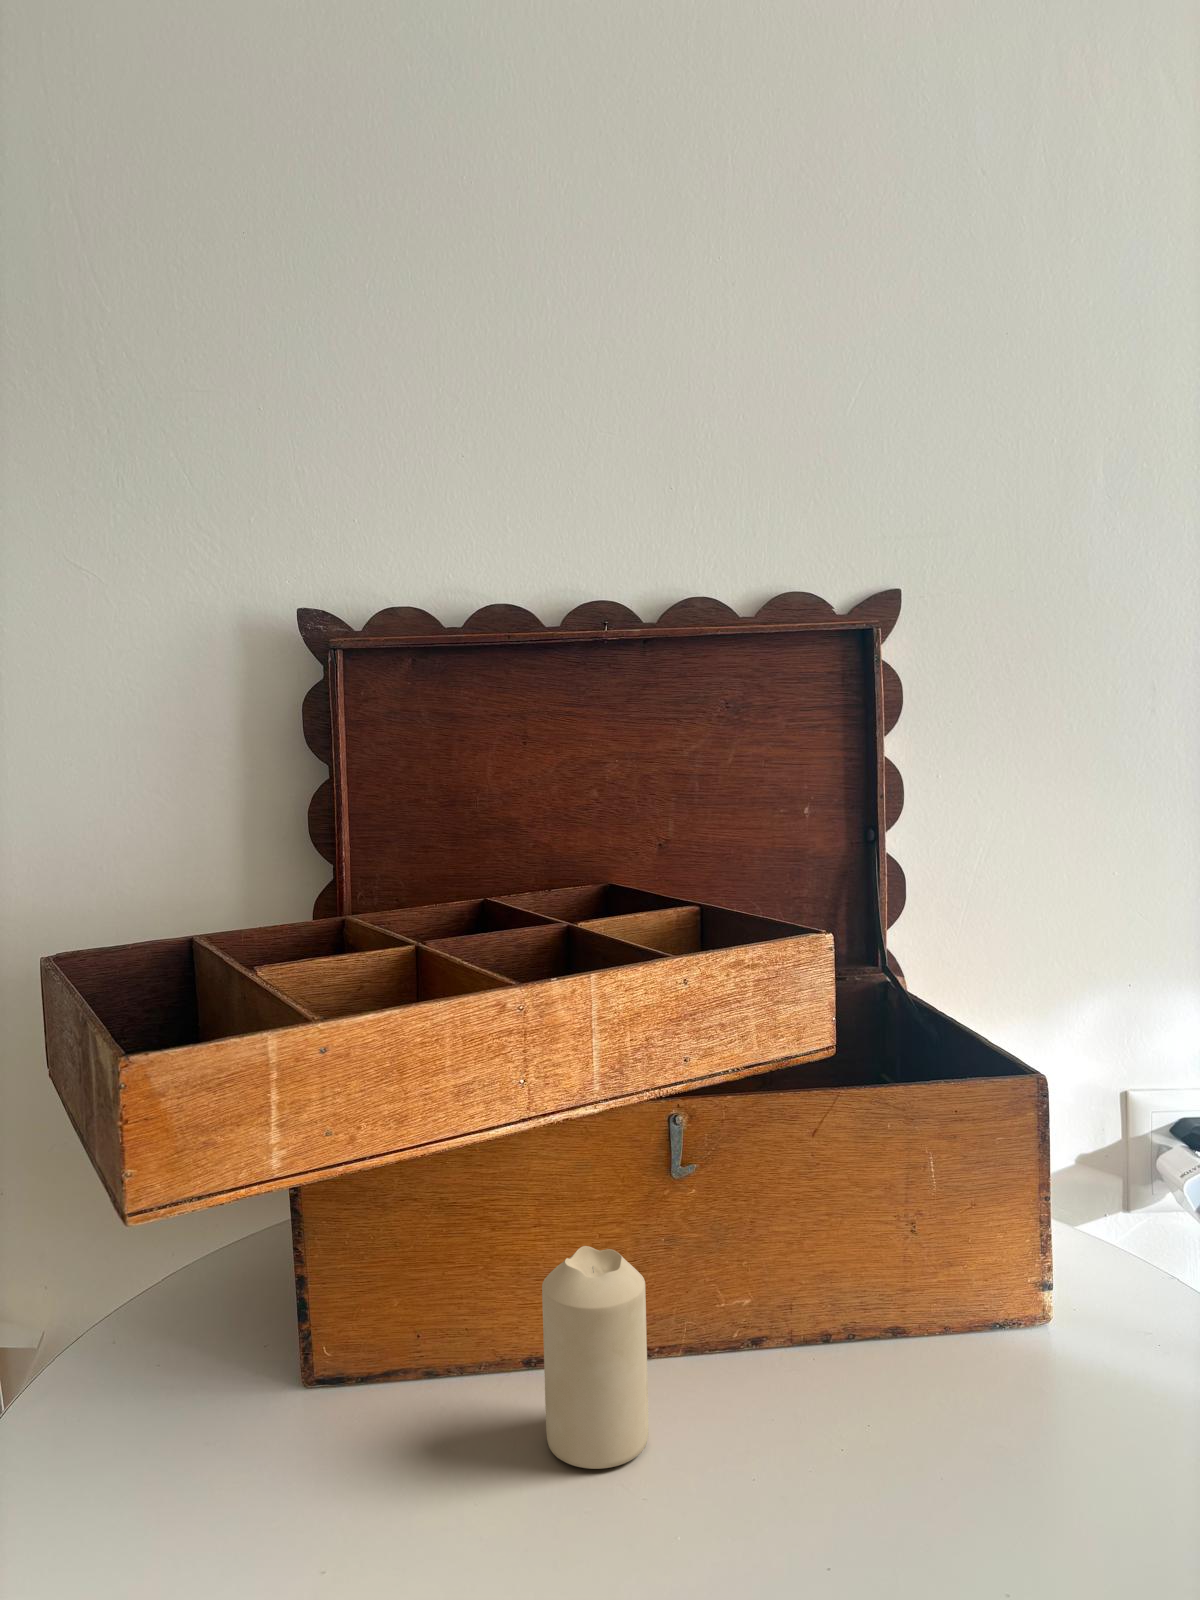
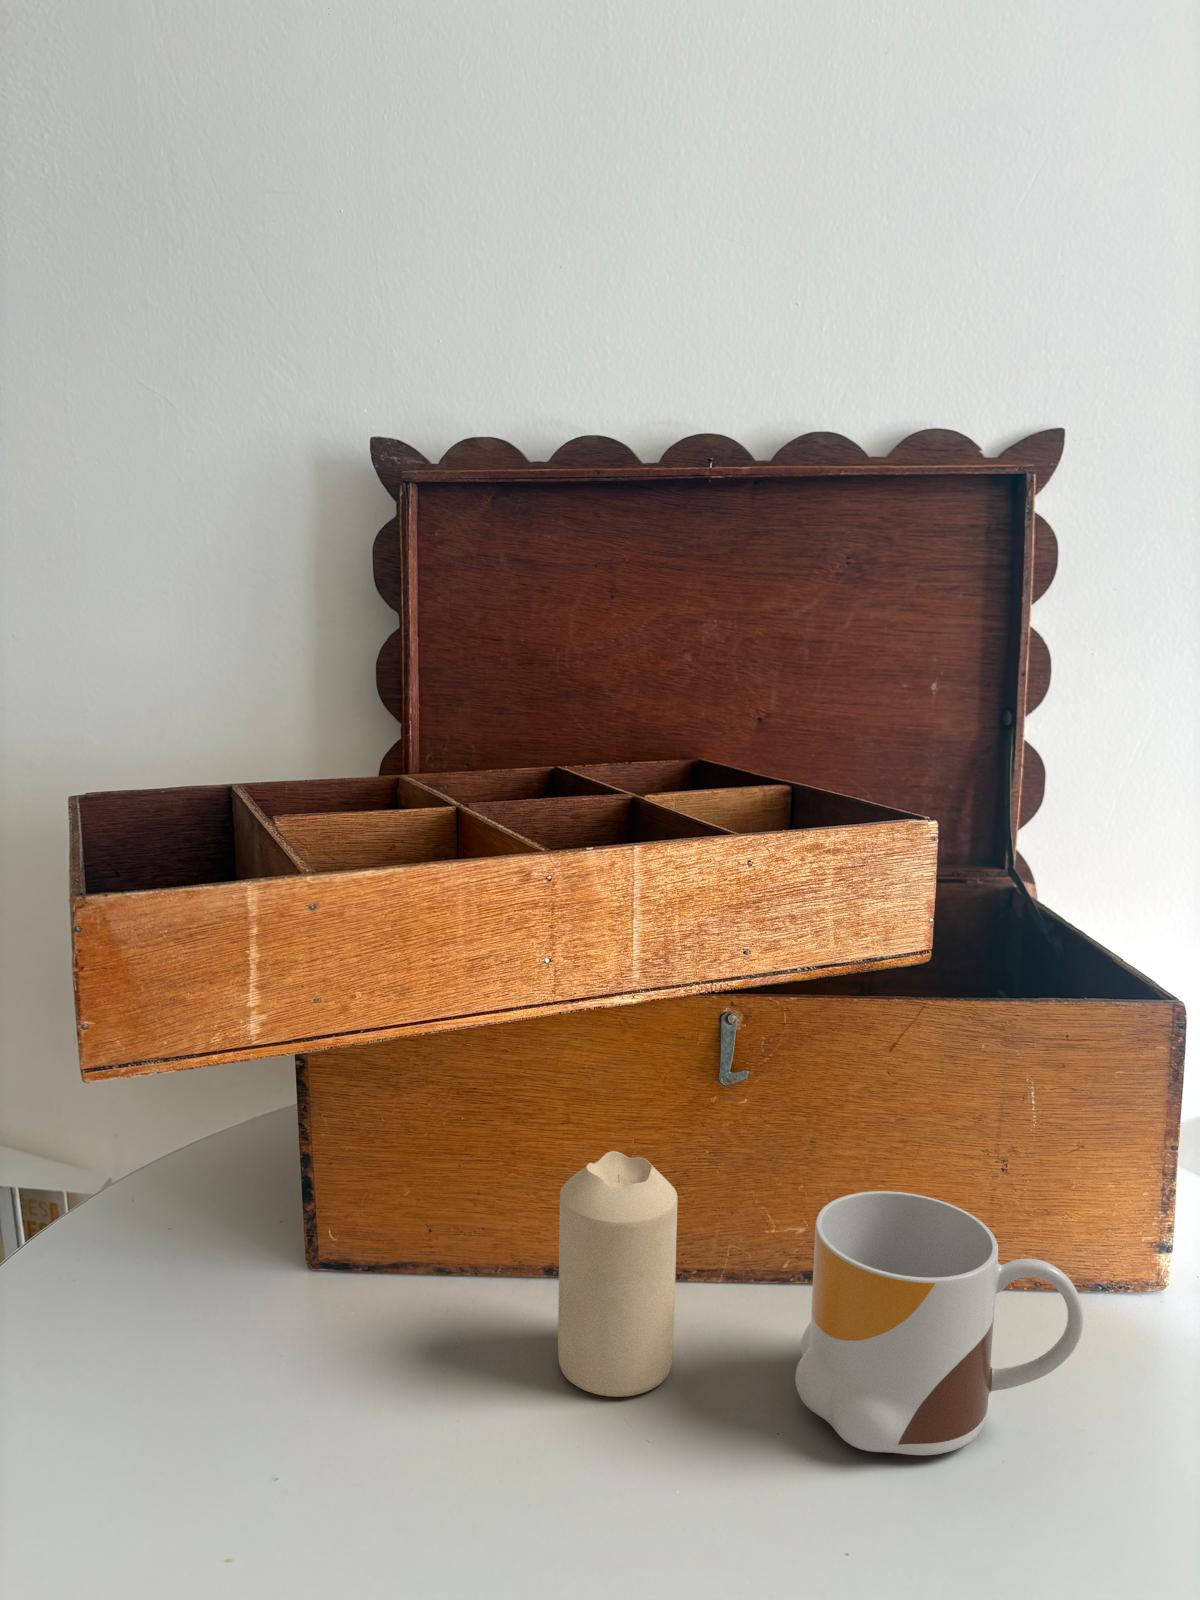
mug: none [758,1258,993,1486] -> present [795,1191,1083,1455]

